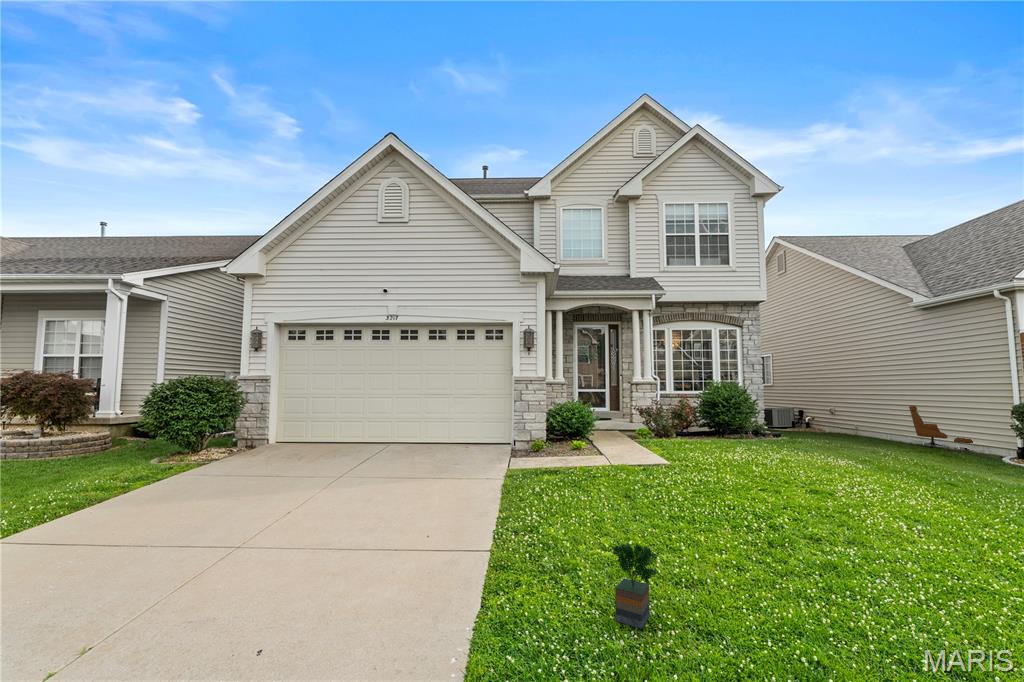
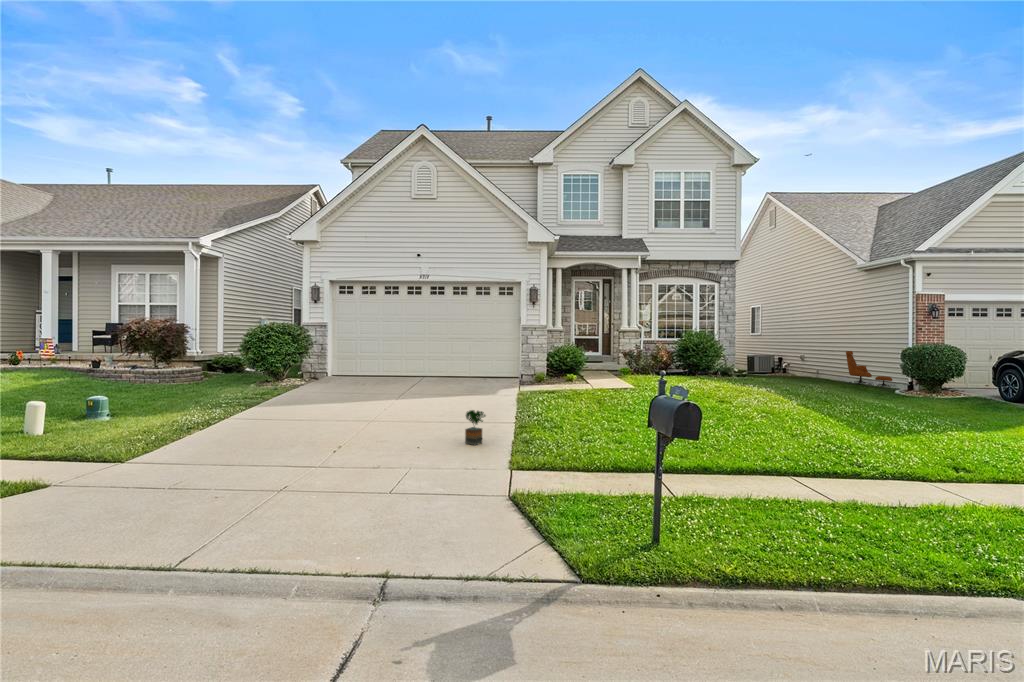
potted tree: present [612,543,657,629] -> present [465,410,485,445]

